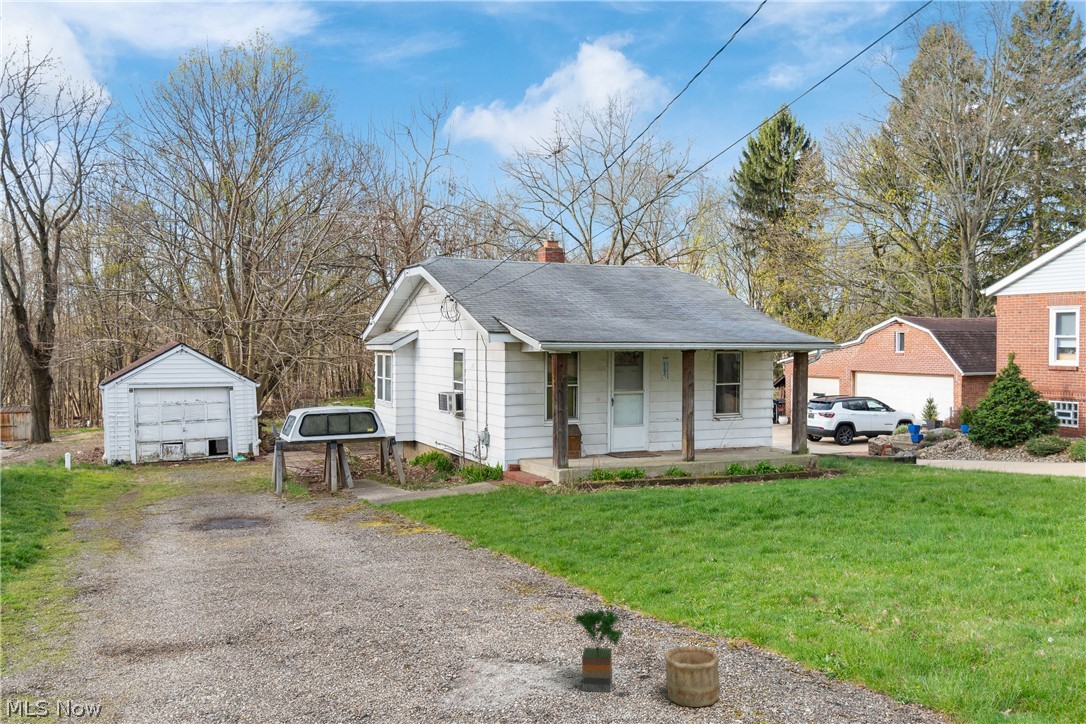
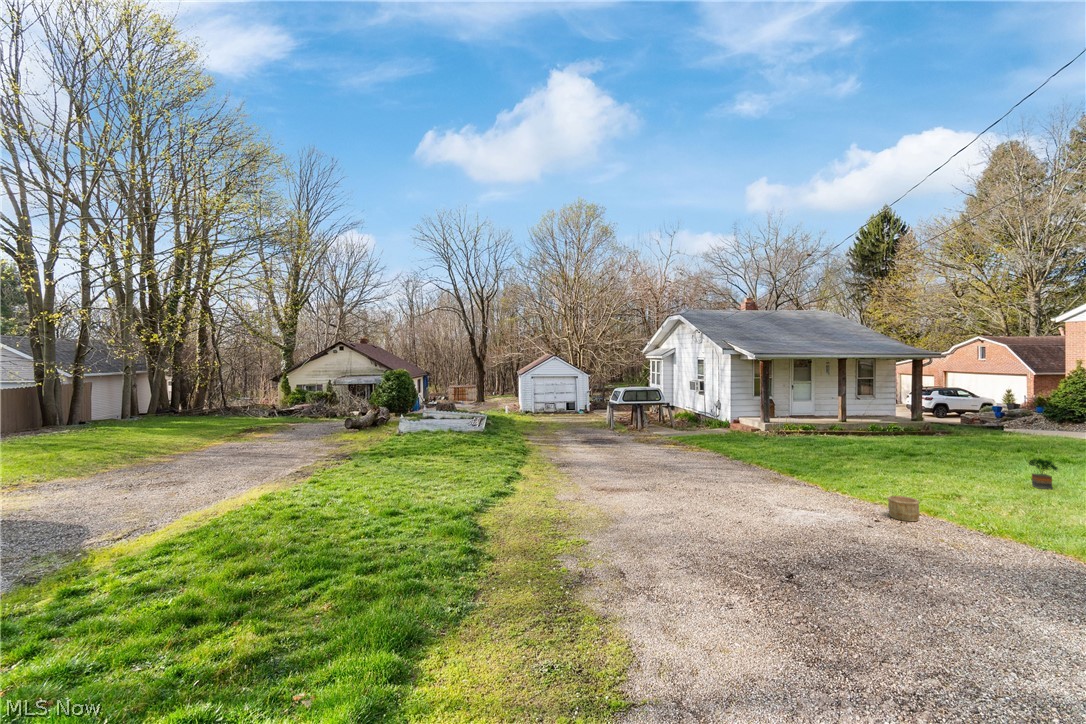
potted tree: present [575,610,623,692] -> present [1029,459,1058,490]

